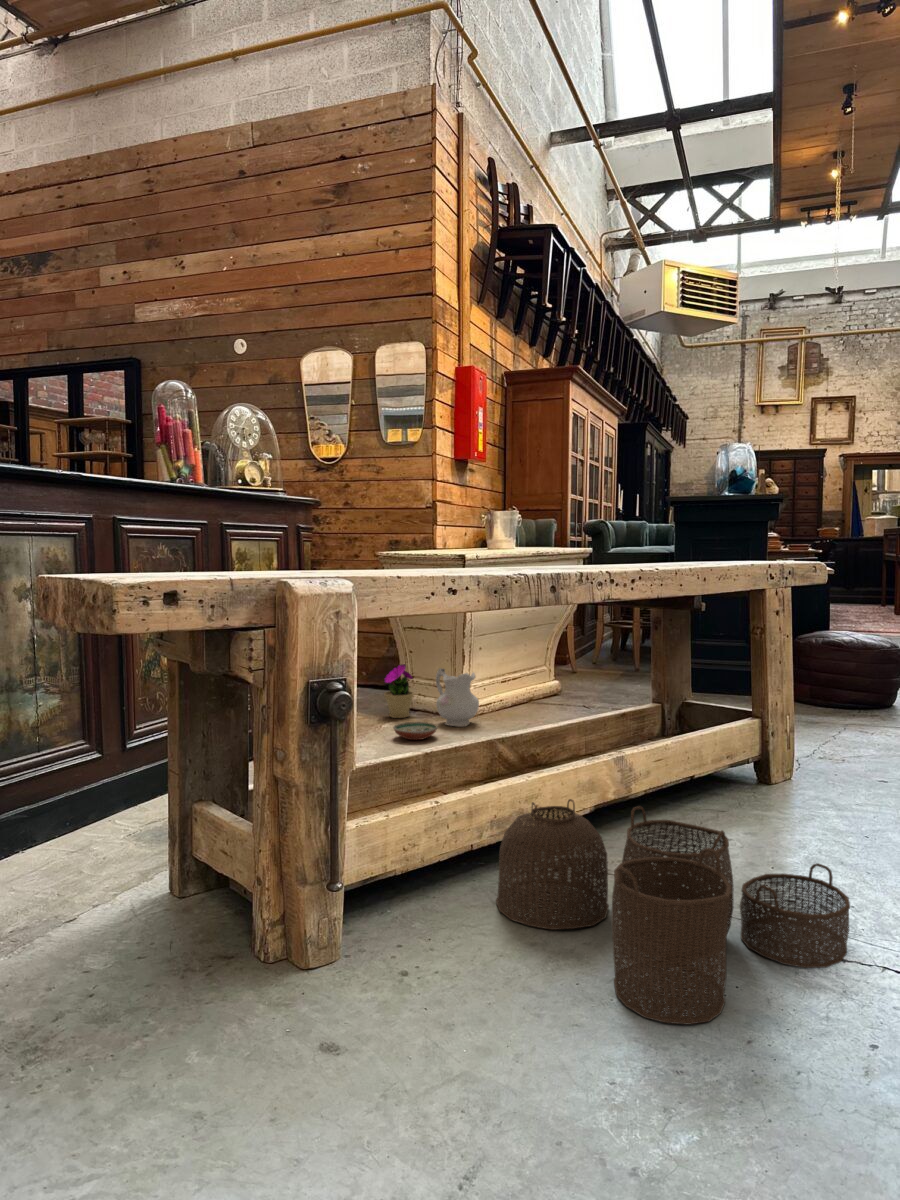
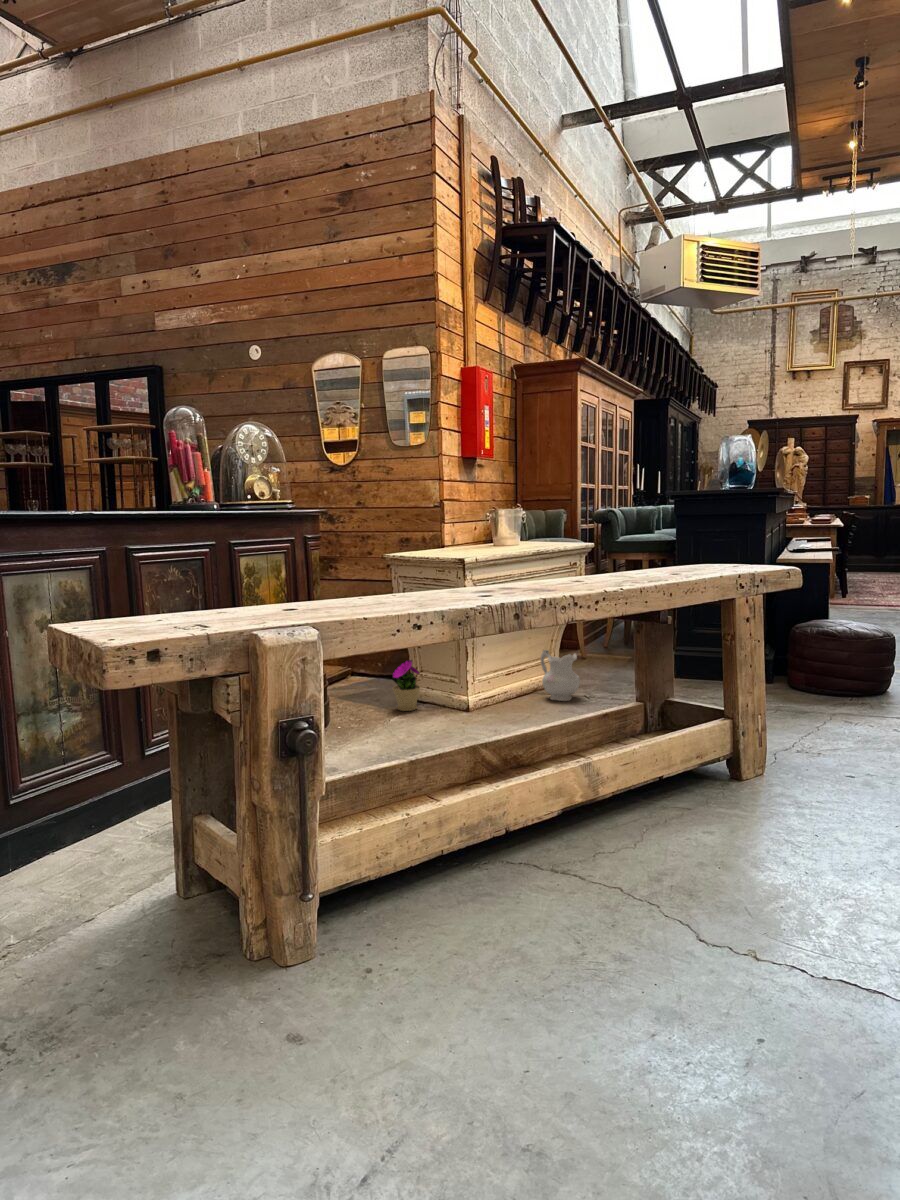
ceramic pitcher: present [436,668,479,727] -> present [541,650,580,701]
decorative bowl: present [393,722,438,740] -> none [397,717,439,735]
woven basket: present [496,799,850,1024] -> none [462,812,769,1021]

